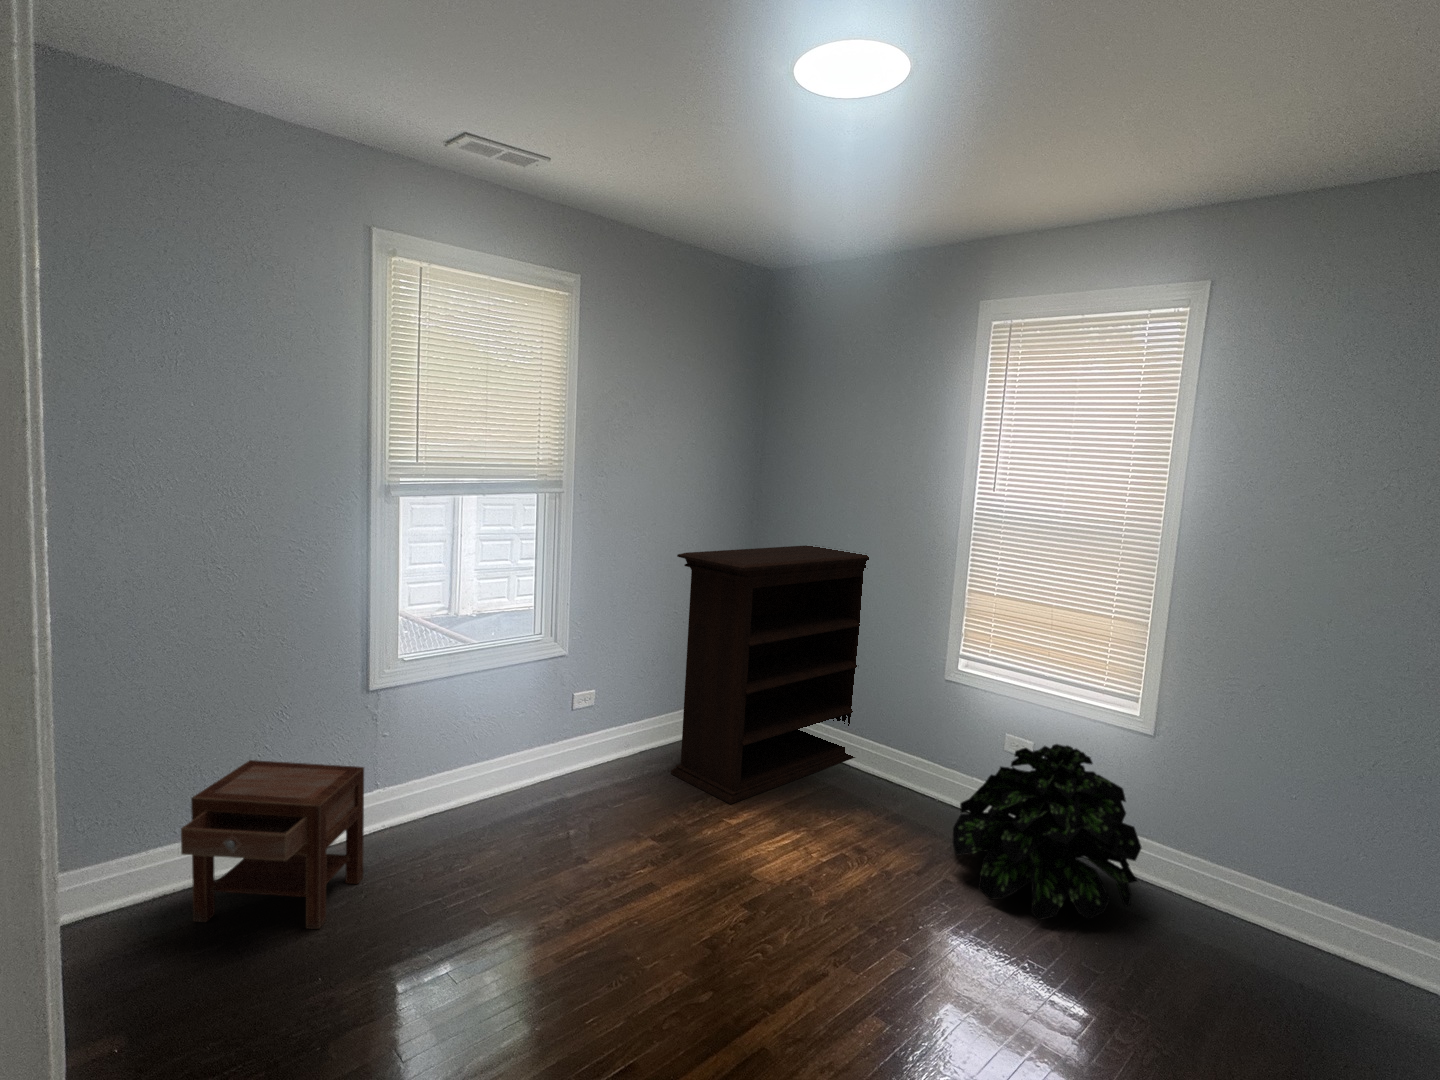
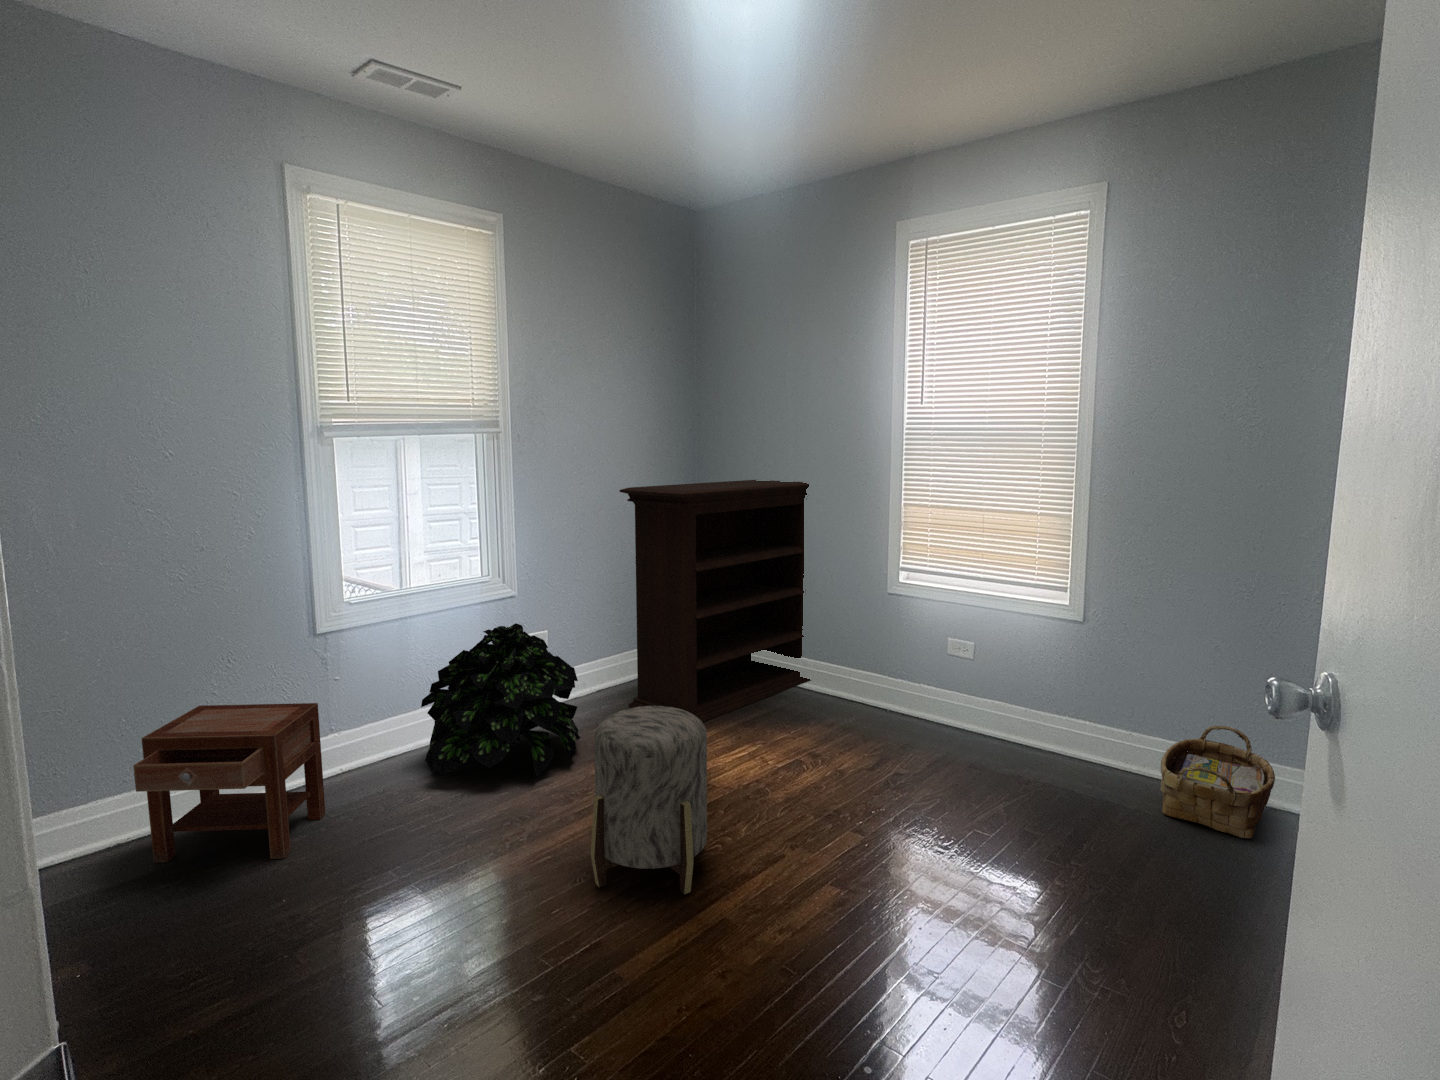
potted plant: present [953,744,1142,920] -> present [421,623,580,776]
ottoman: none [626,807,754,1017] -> present [591,706,707,894]
woven basket: none [1235,869,1365,1006] -> present [1160,726,1275,838]

